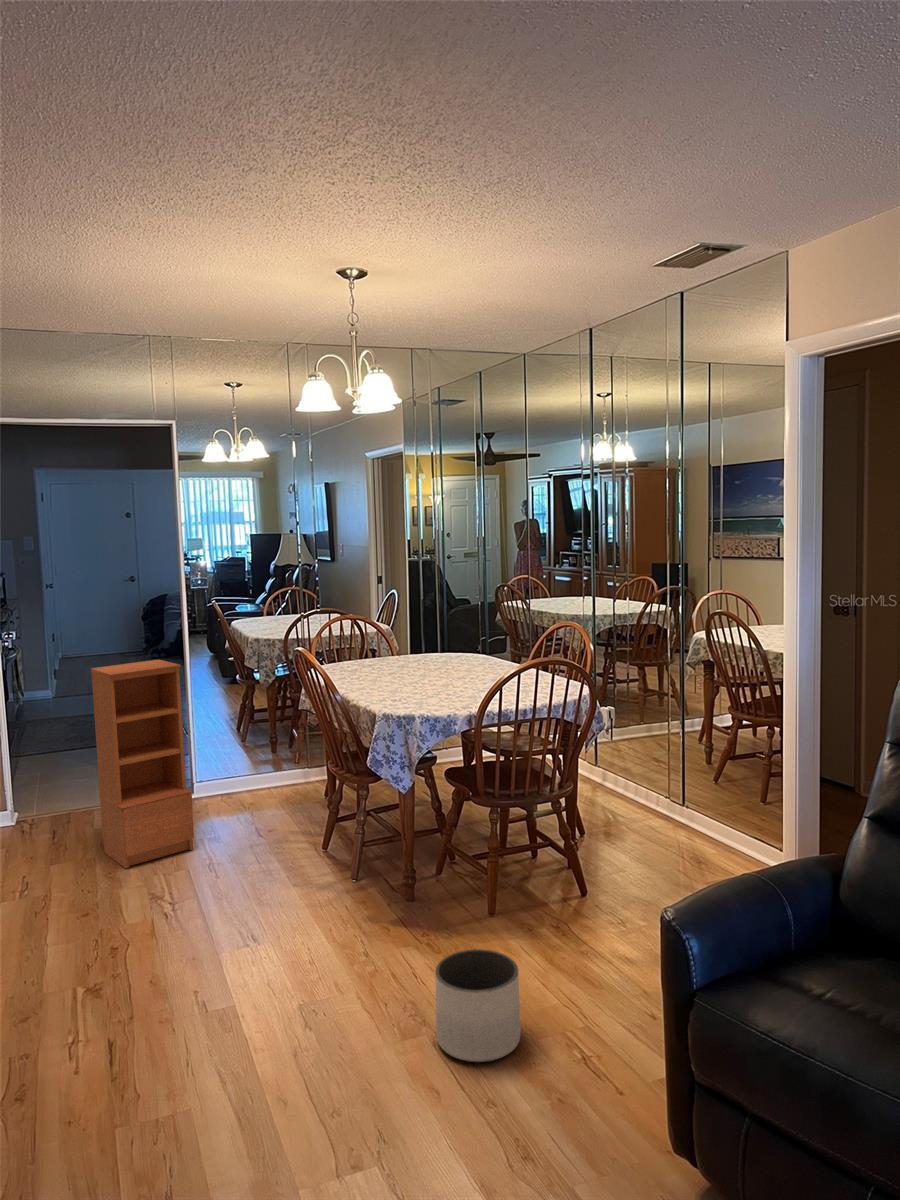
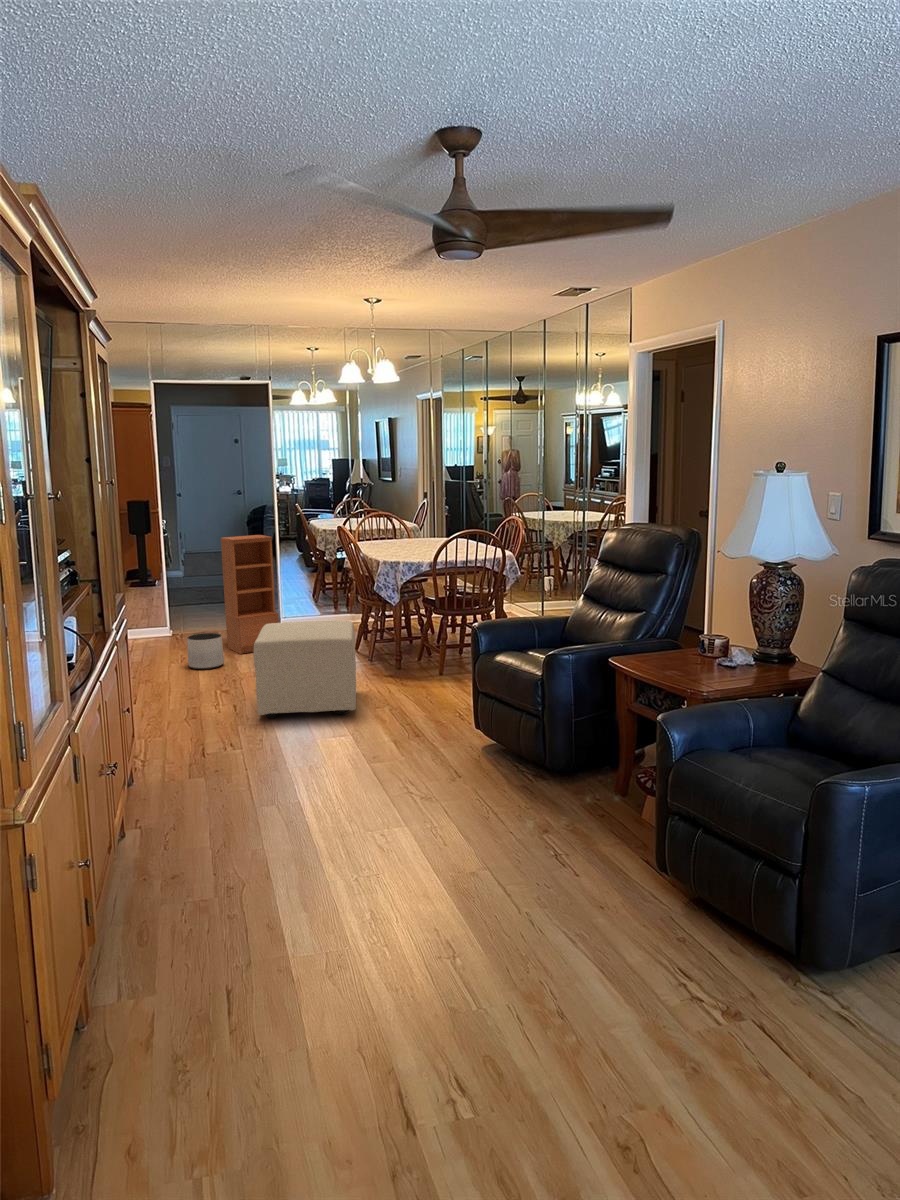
ottoman: none [148,845,369,1097] -> present [254,621,356,718]
planter: present [435,949,521,1063] -> present [187,633,224,669]

